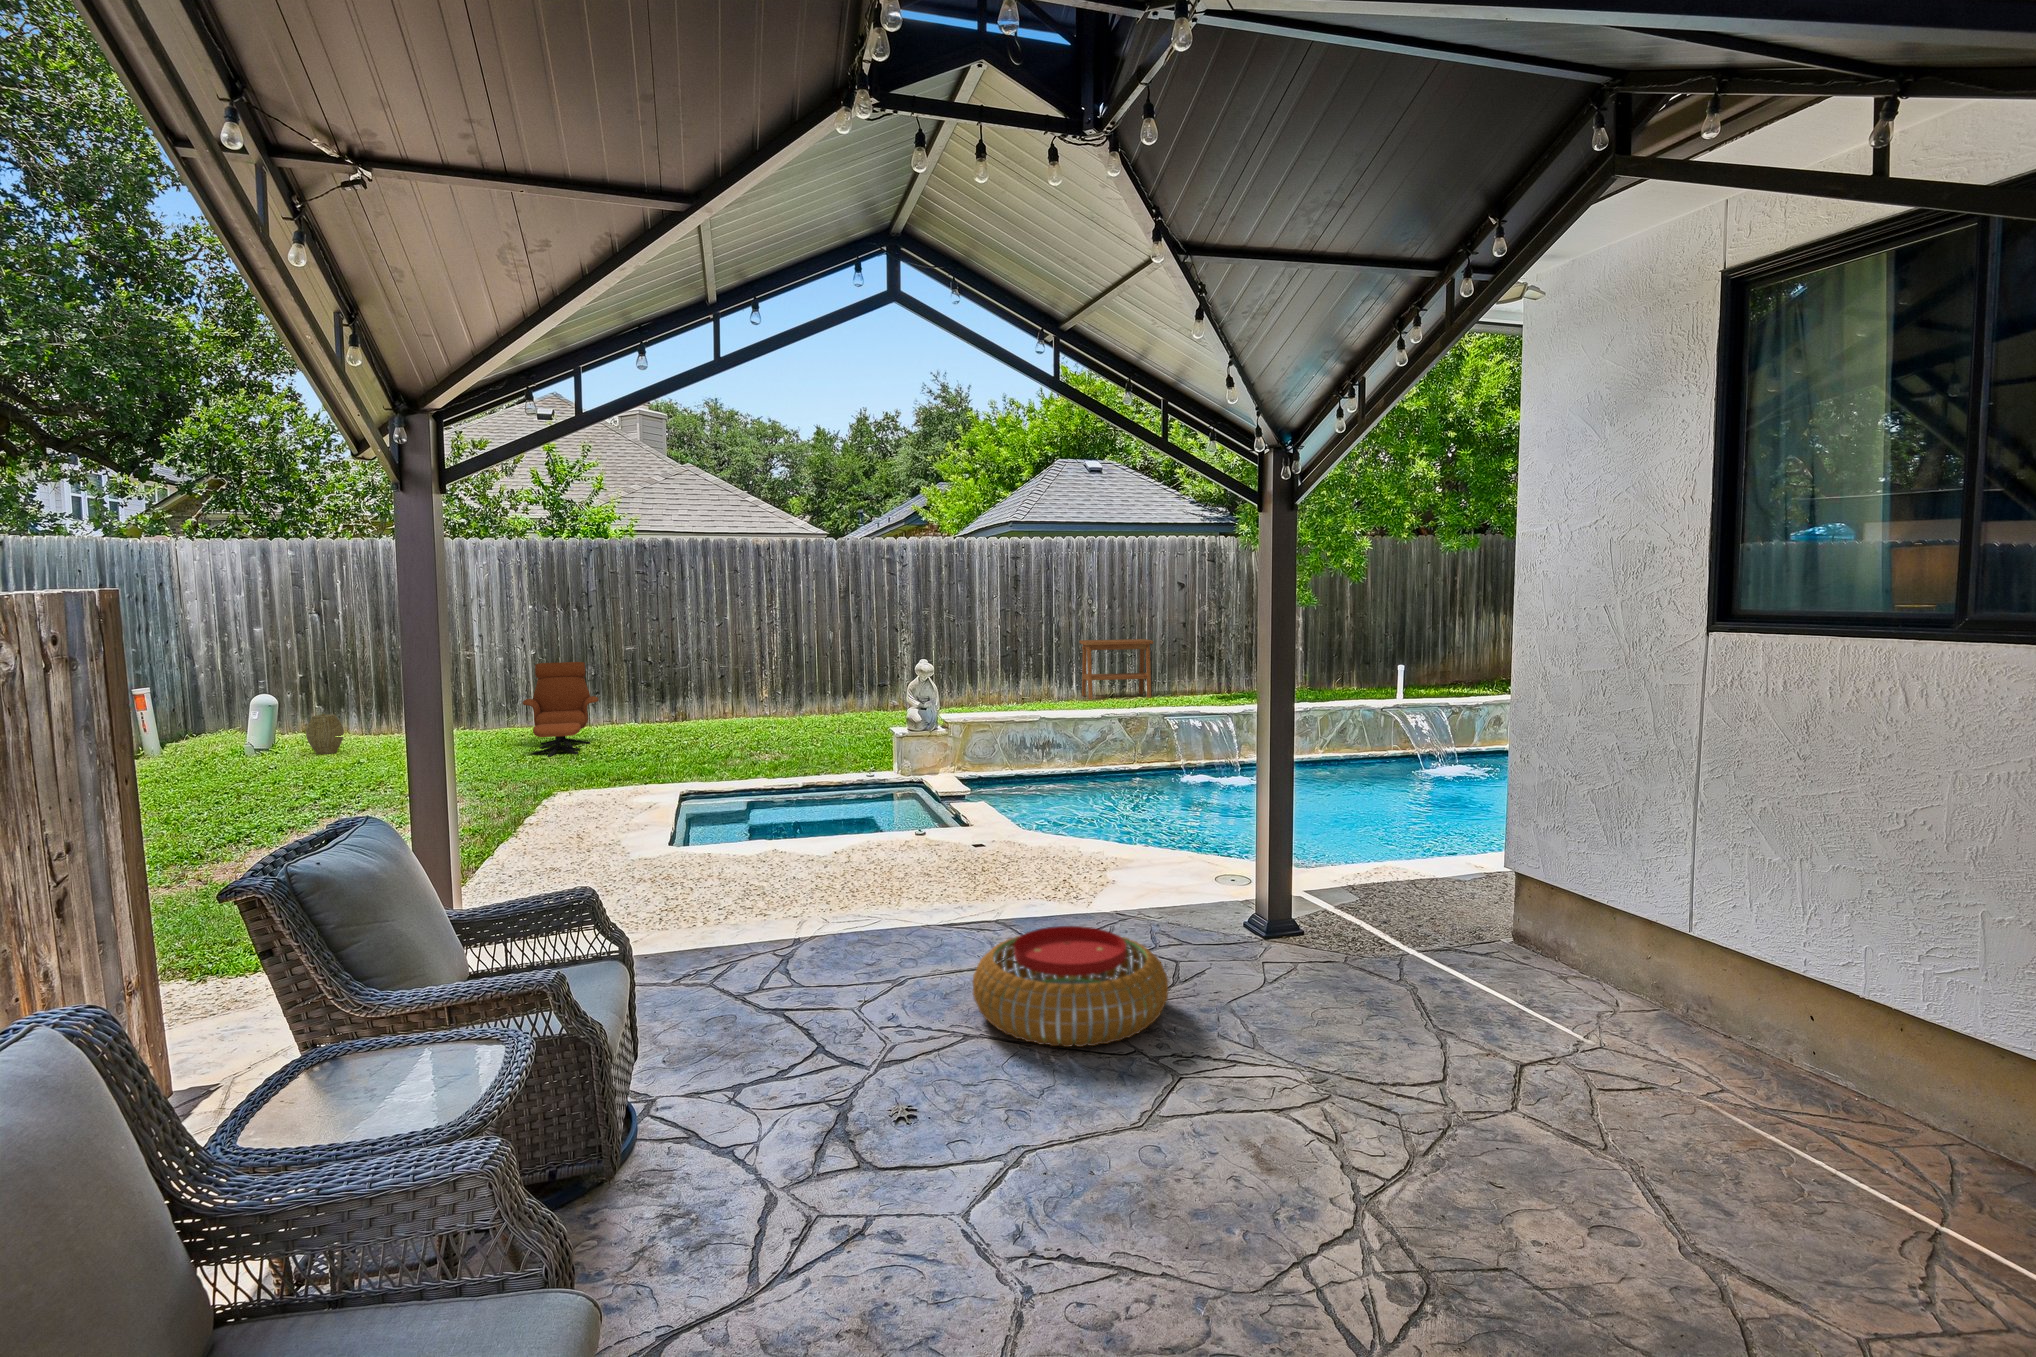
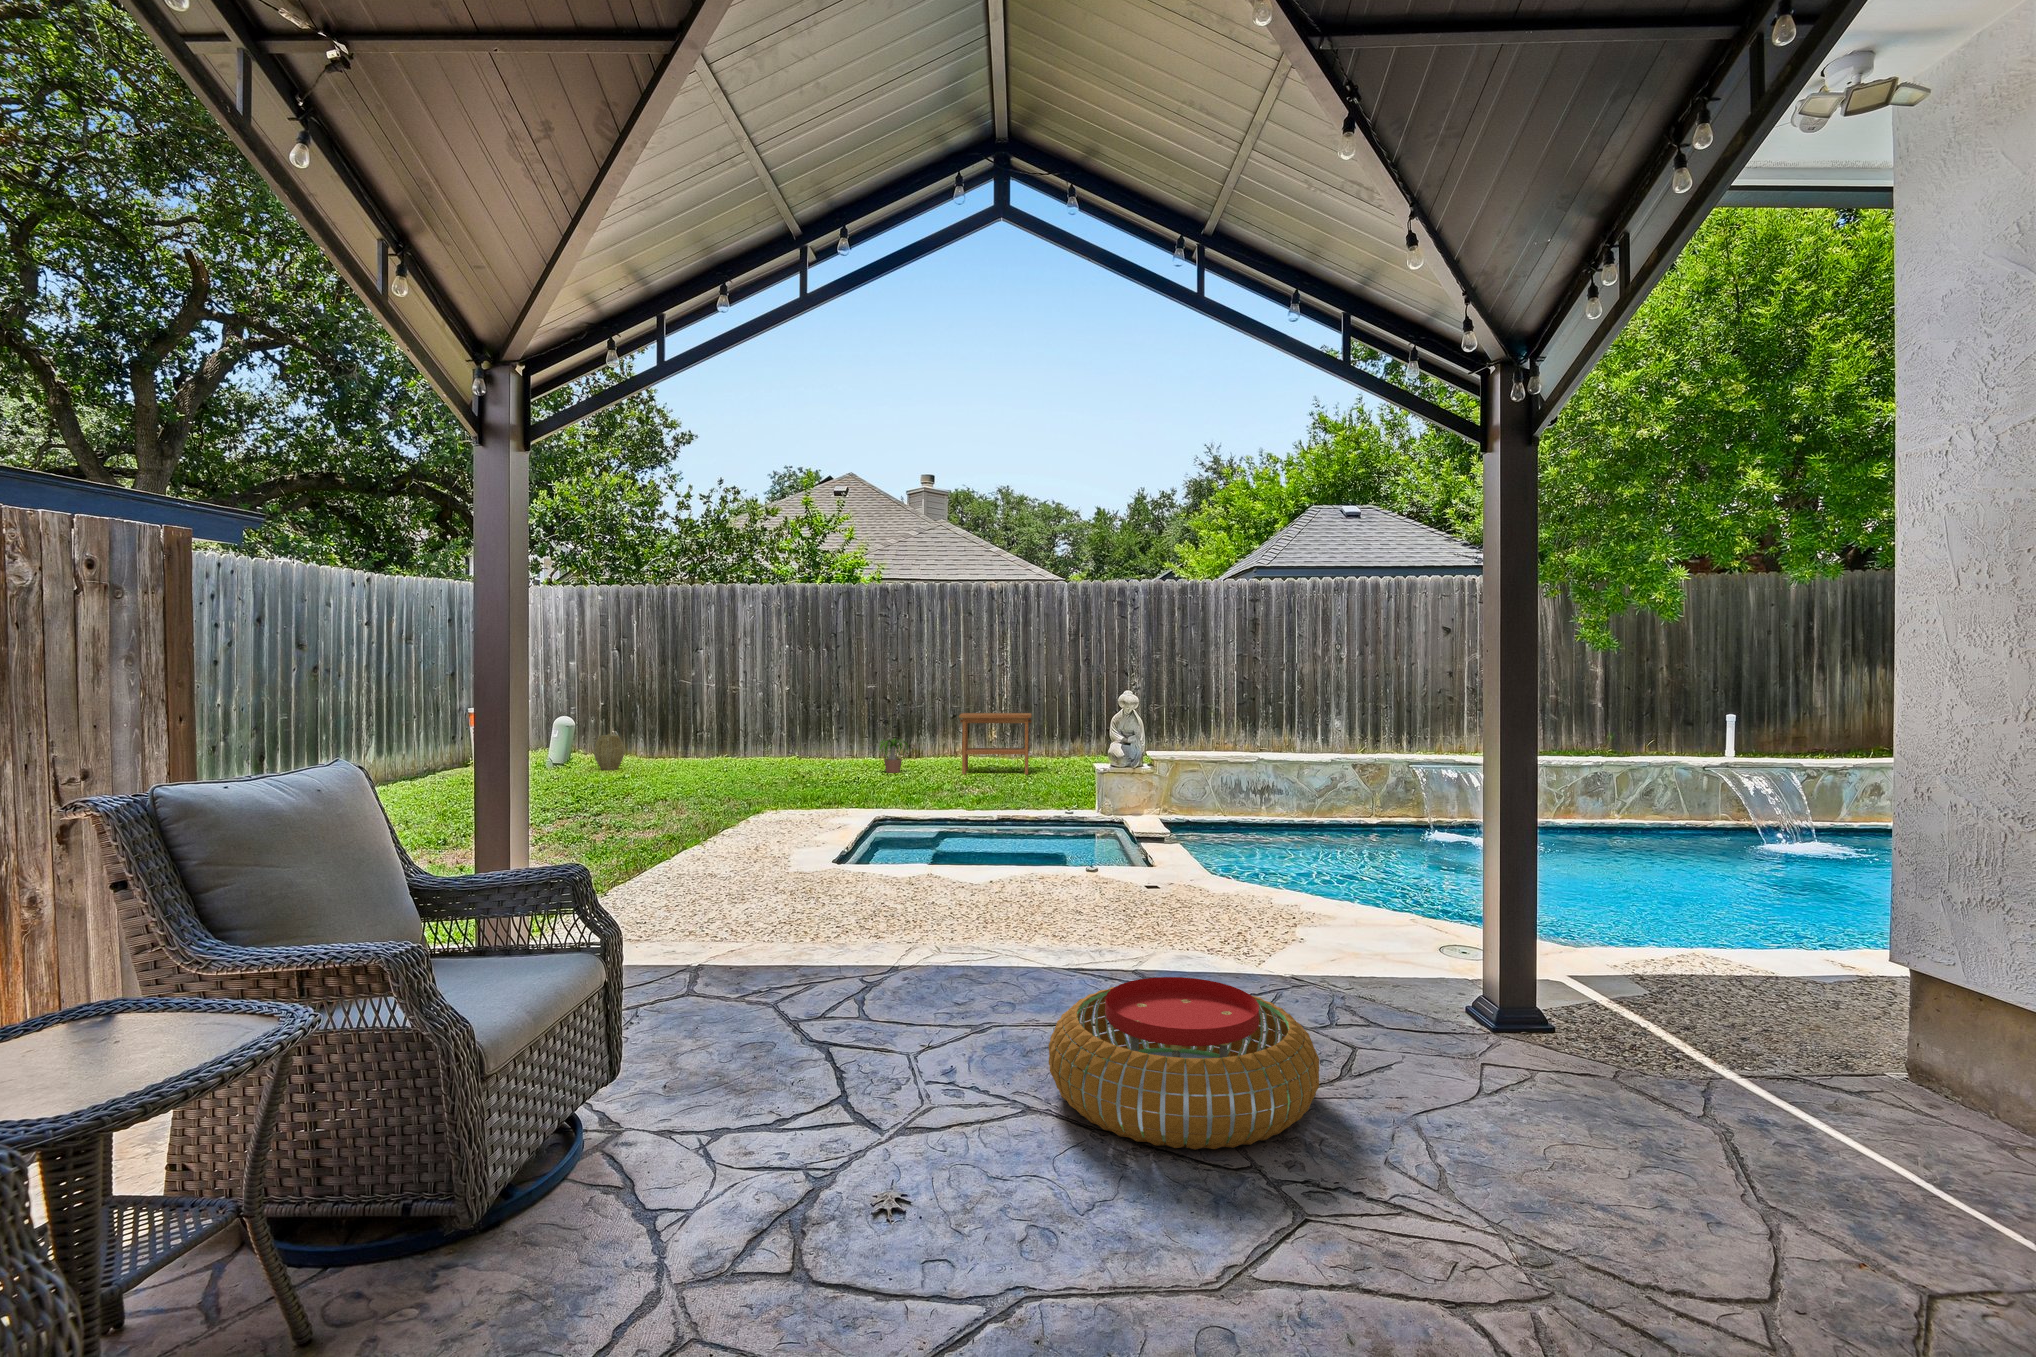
side table: present [1079,639,1154,700] -> present [959,713,1032,775]
lounge chair: present [522,662,599,757] -> none [770,694,837,781]
potted plant: none [641,705,686,741] -> present [879,738,908,773]

